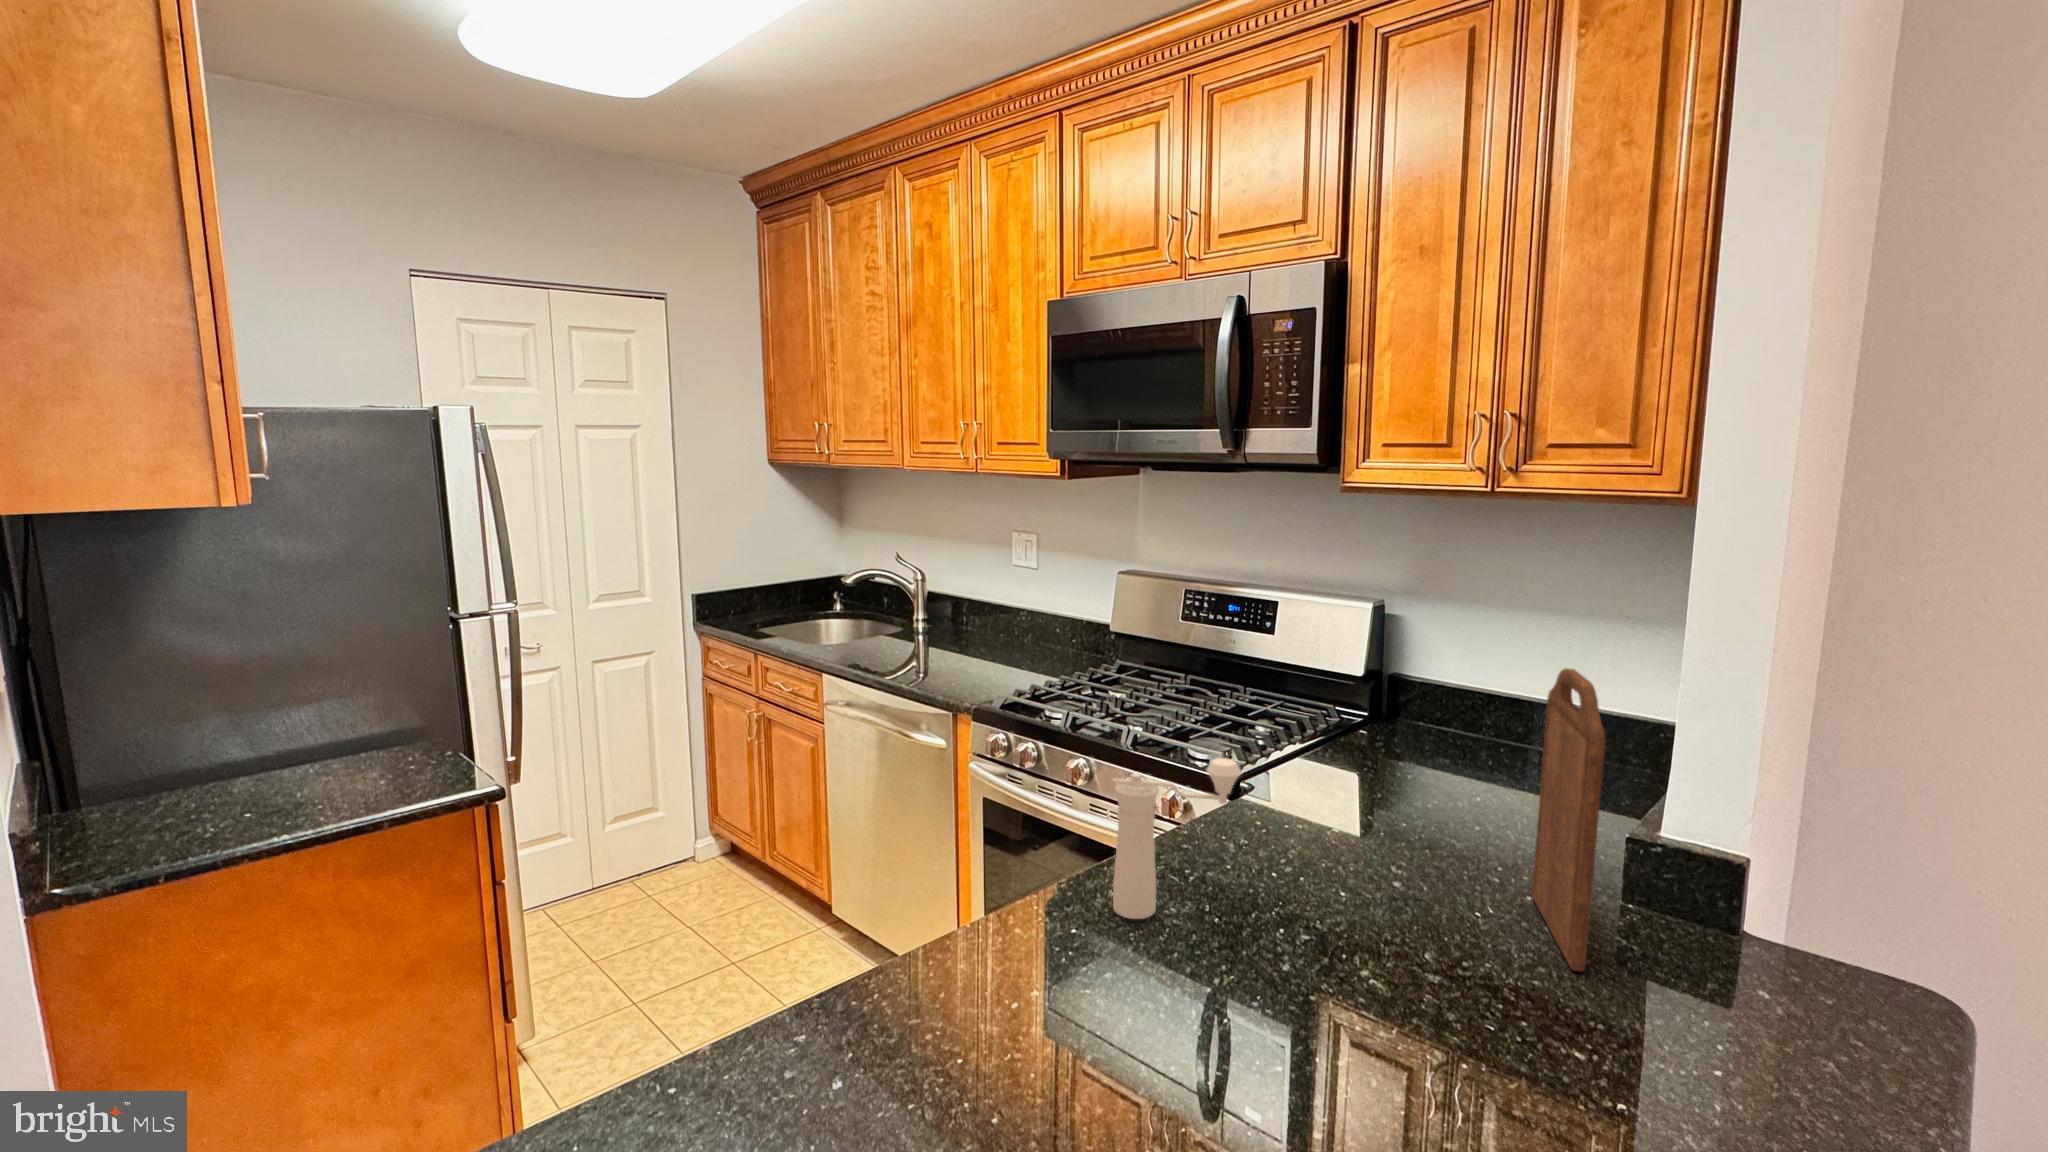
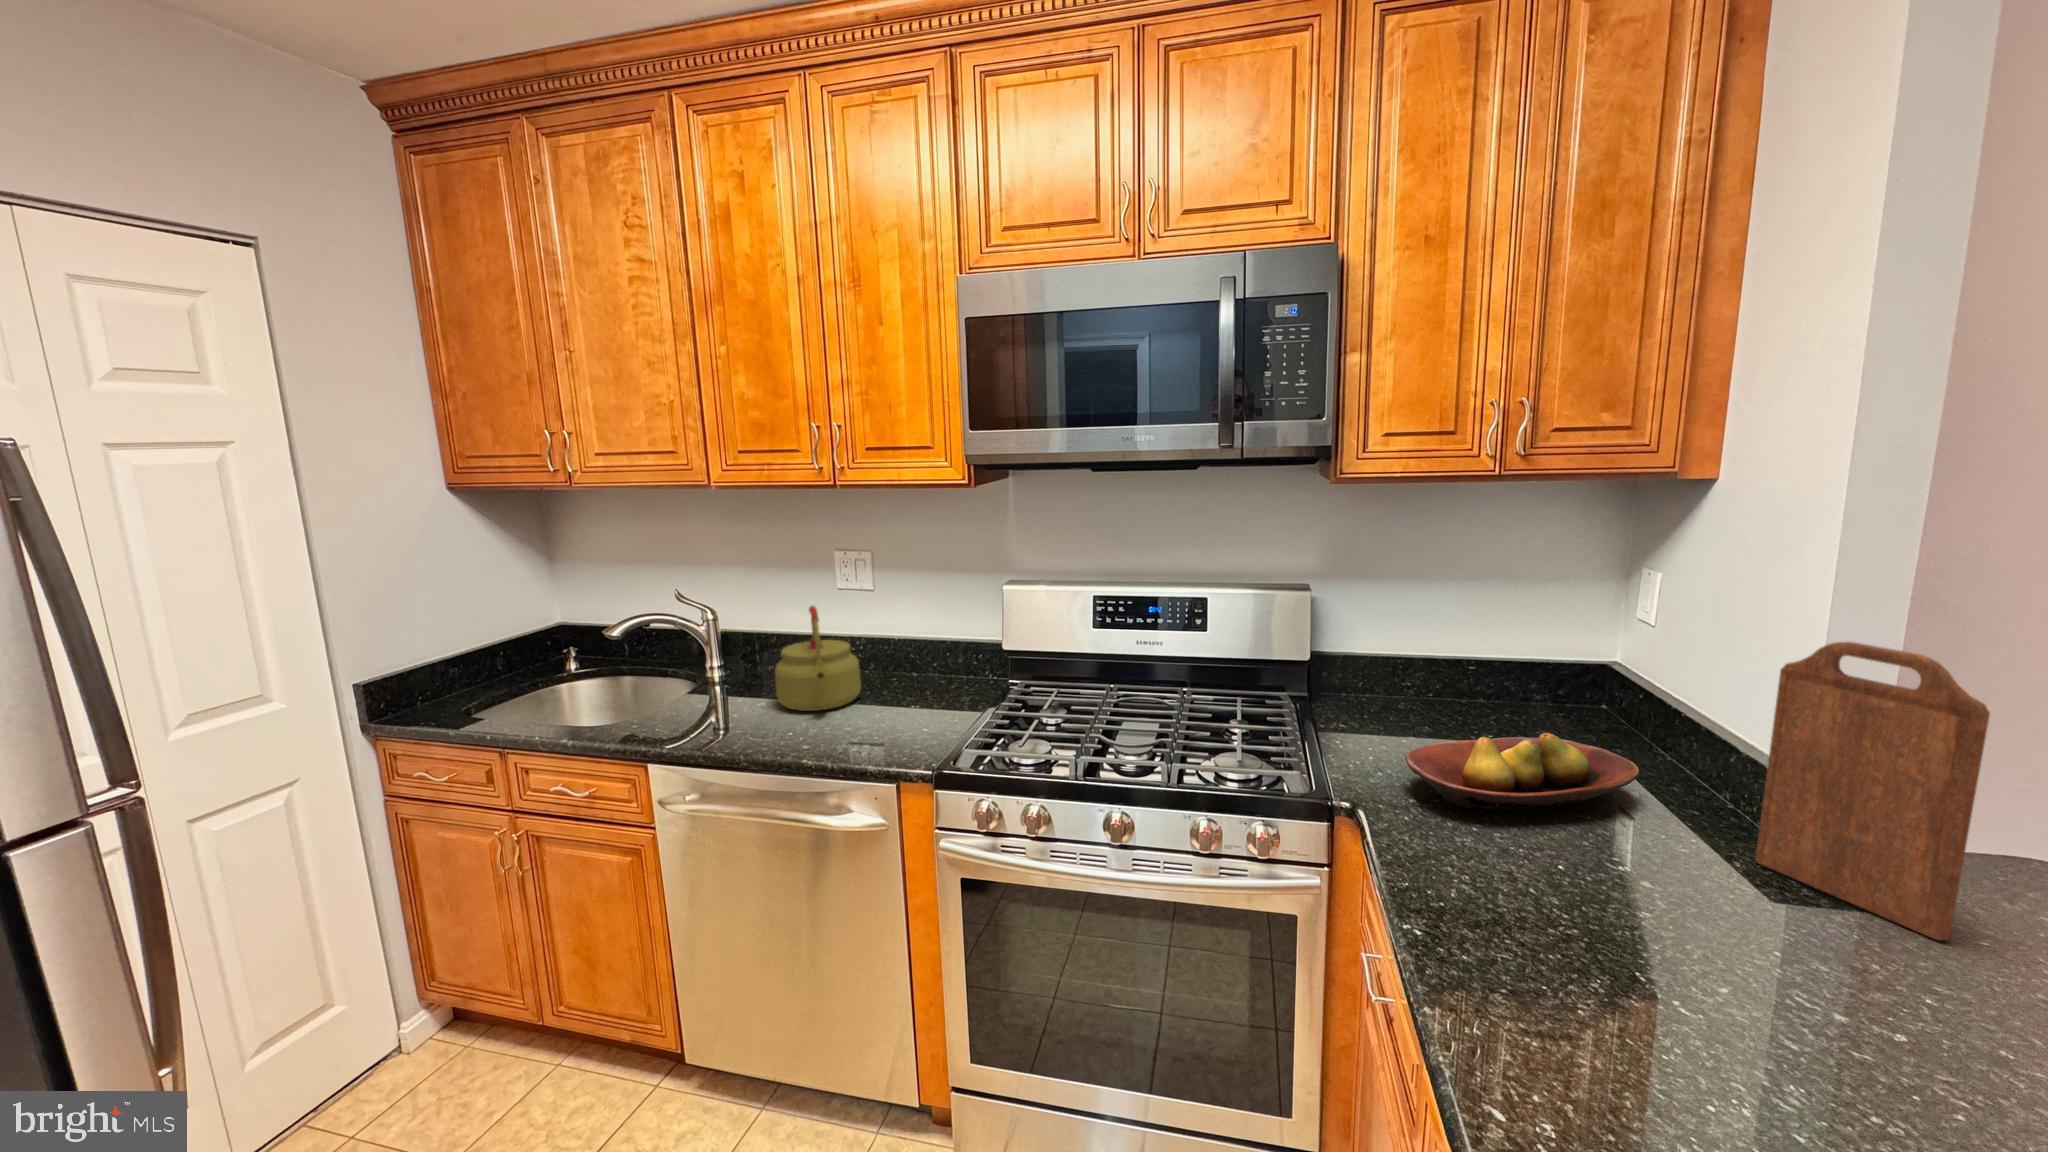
kettle: none [930,573,999,659] -> present [775,606,861,711]
fruit bowl: none [1299,748,1540,831] -> present [1405,733,1639,810]
pepper mill: present [1113,758,1241,919] -> none [1558,814,1710,1053]

